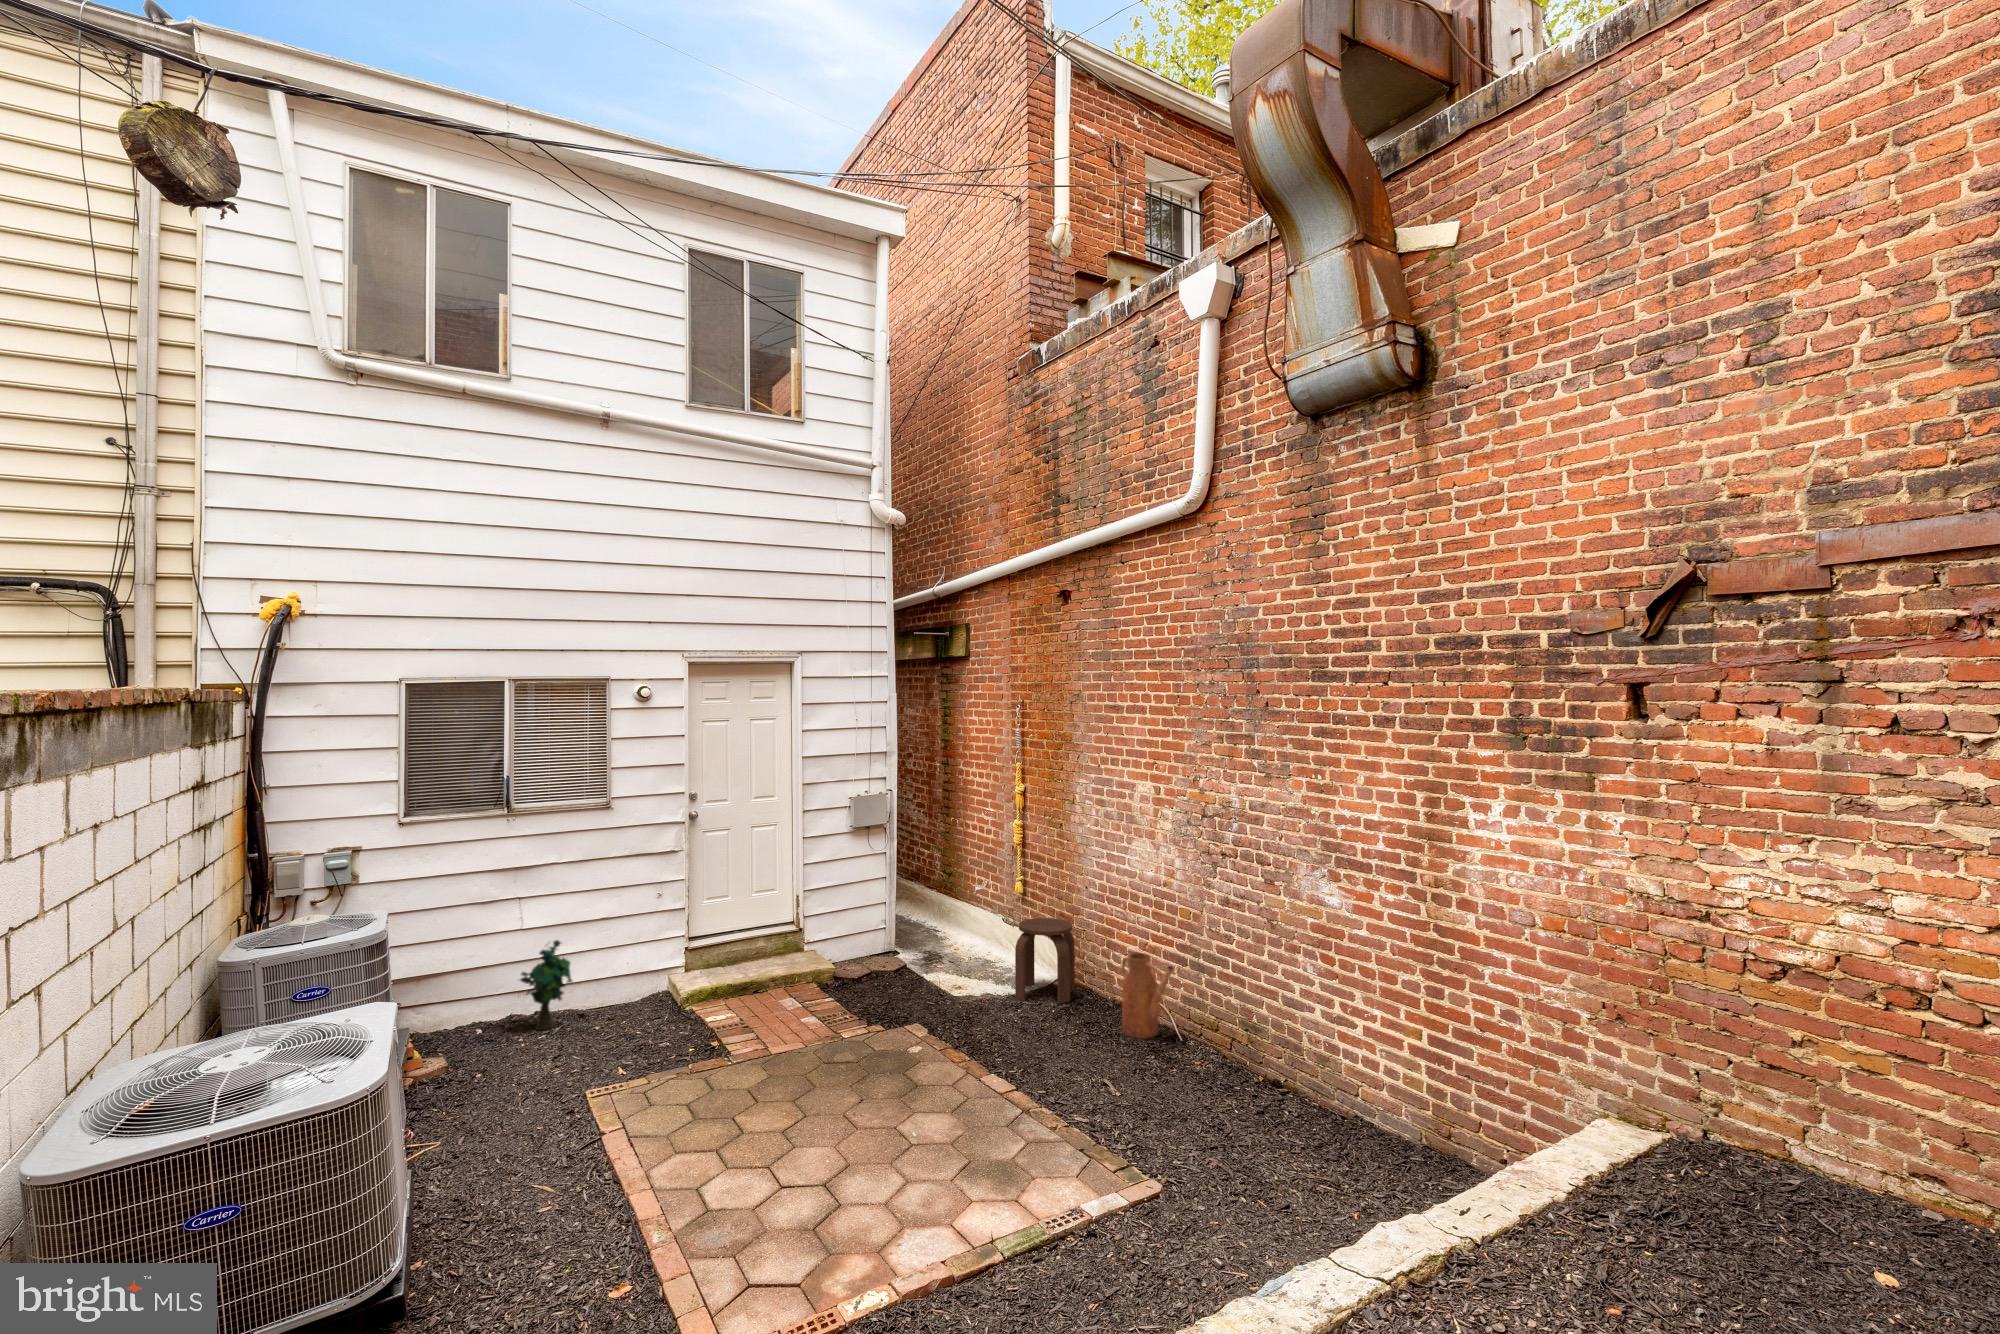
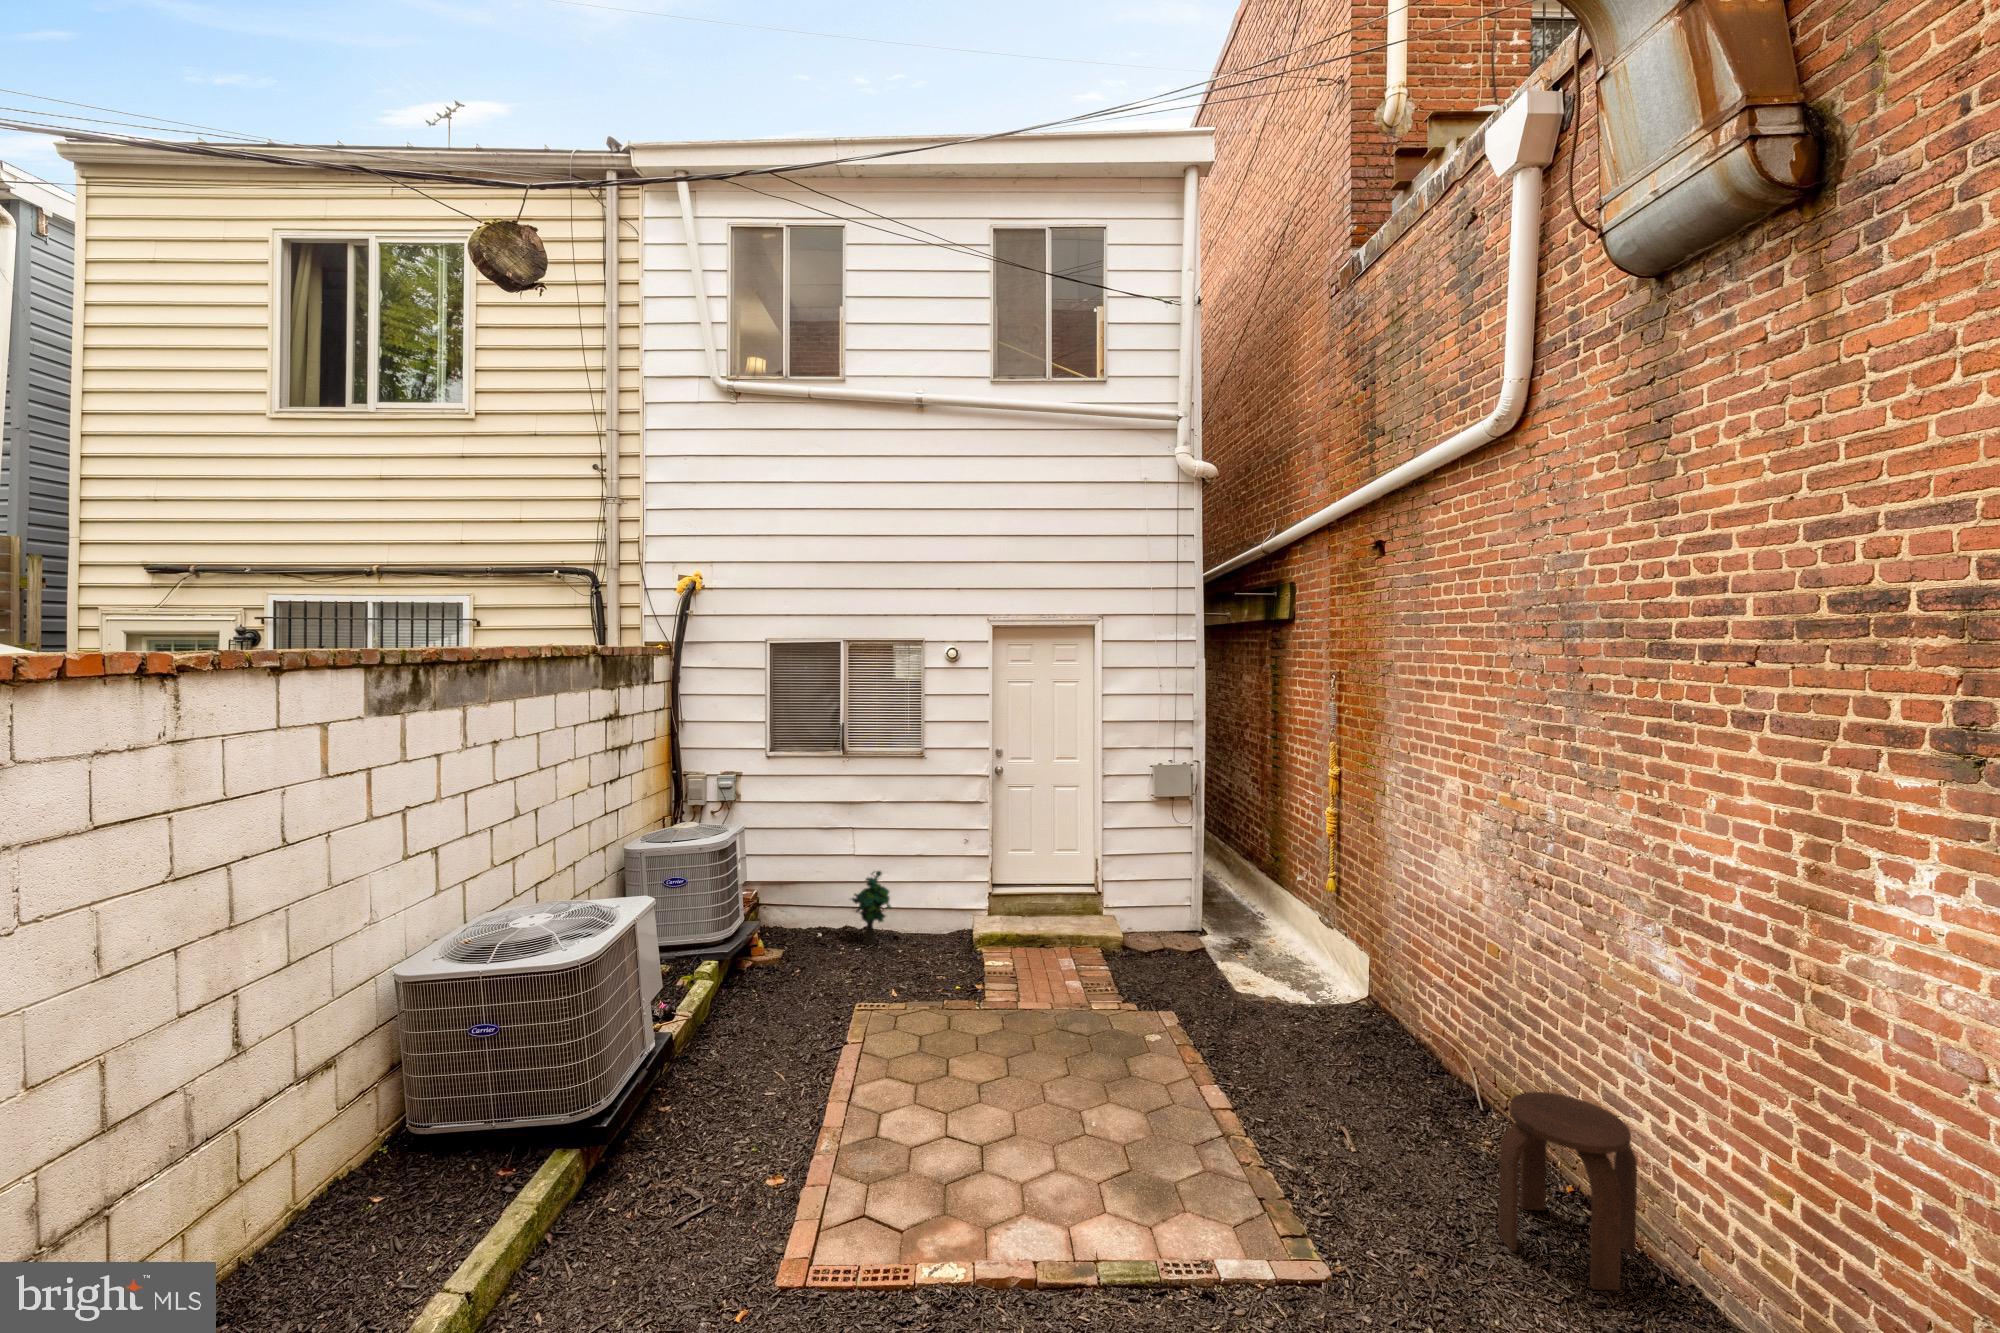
stool: present [1015,918,1075,1004] -> present [1498,1092,1637,1290]
watering can: present [1121,953,1173,1039] -> none [1407,983,1467,1090]

